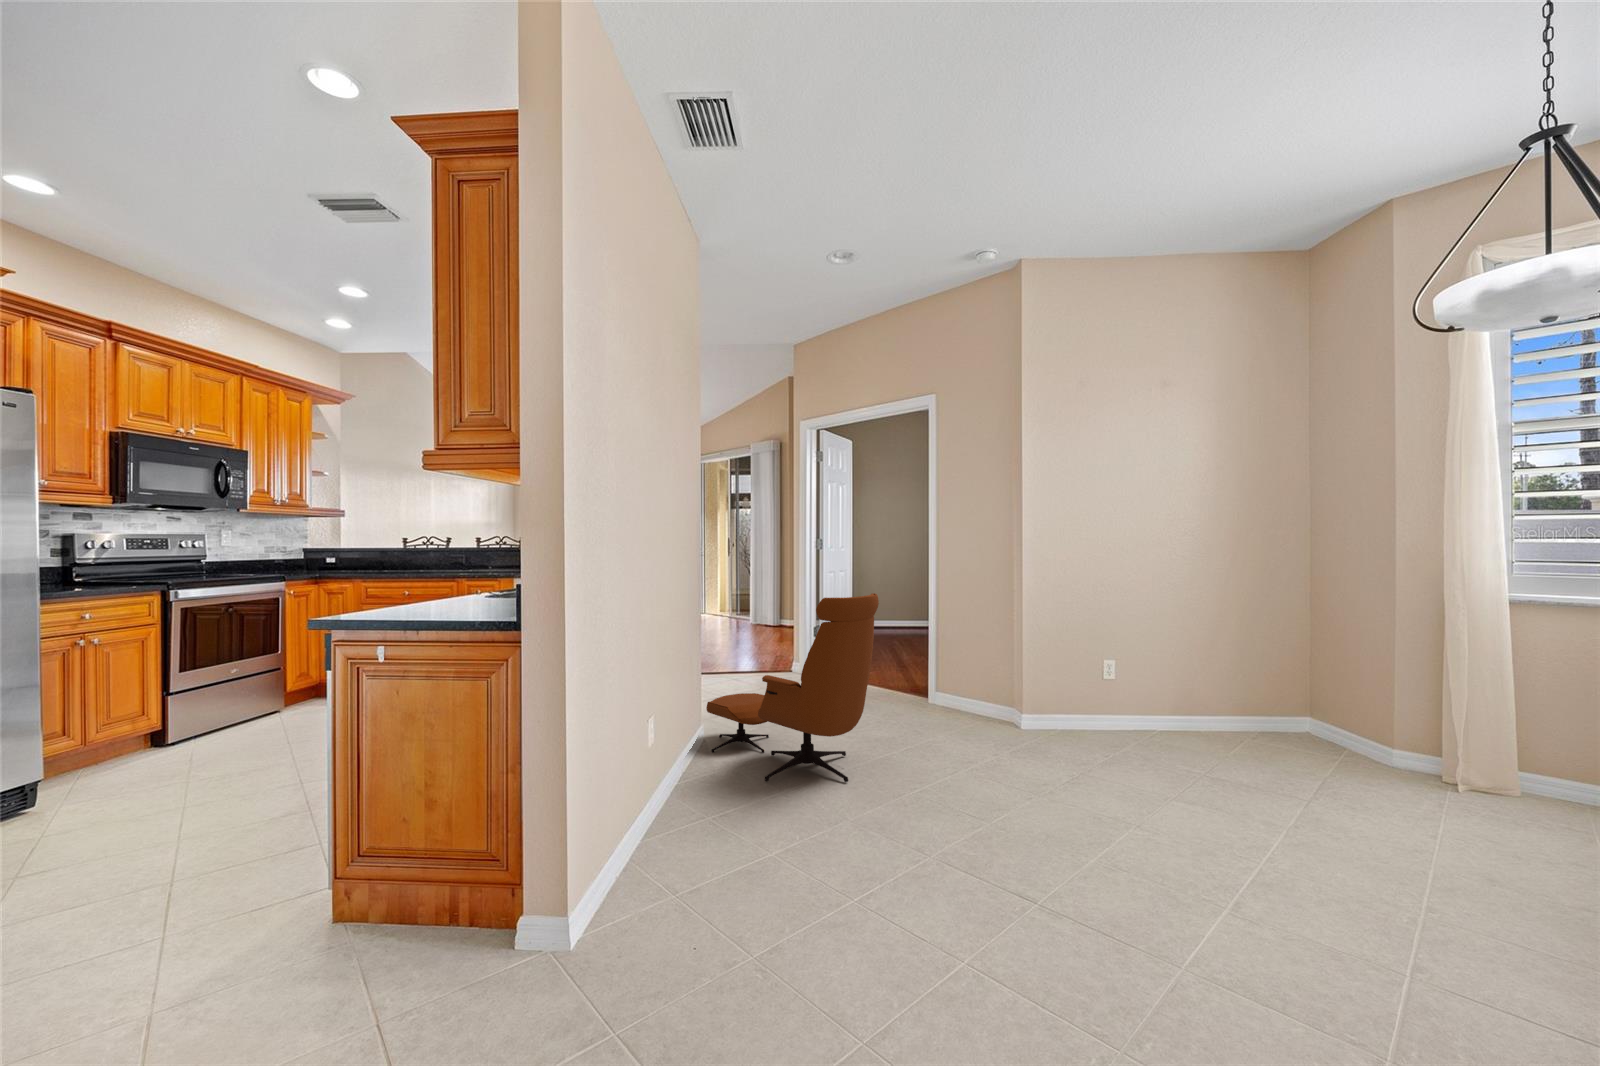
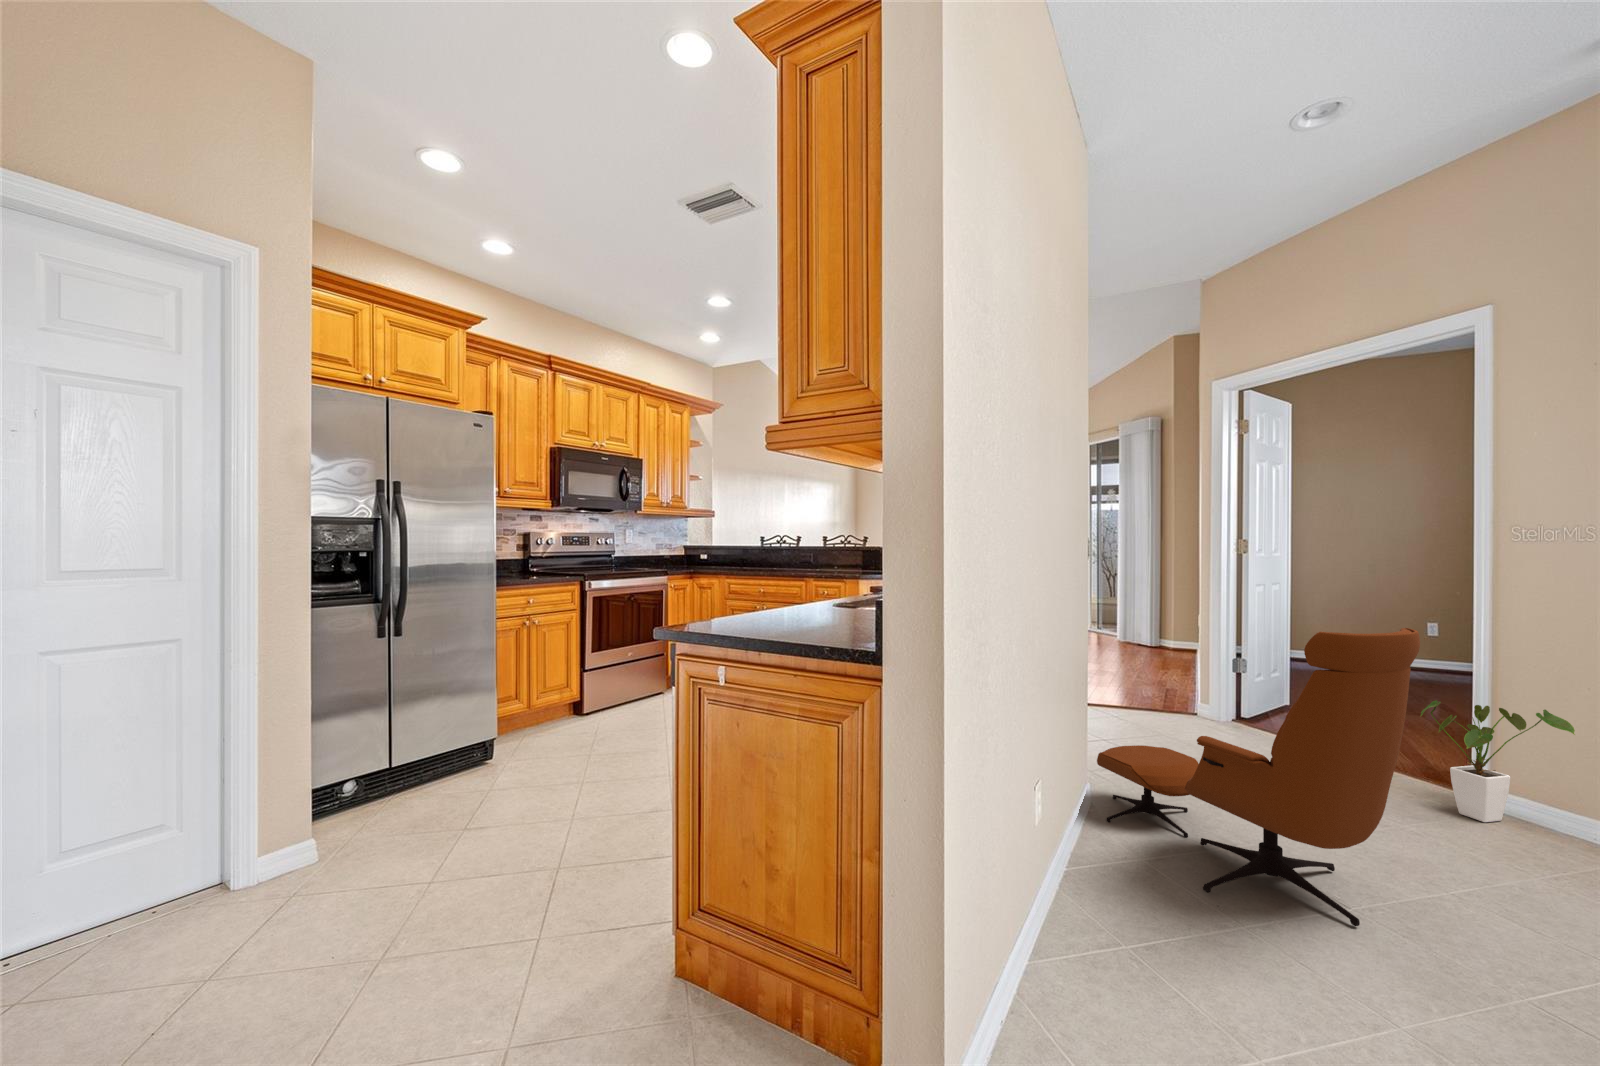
house plant: none [905,642,976,716] -> present [1421,700,1575,822]

